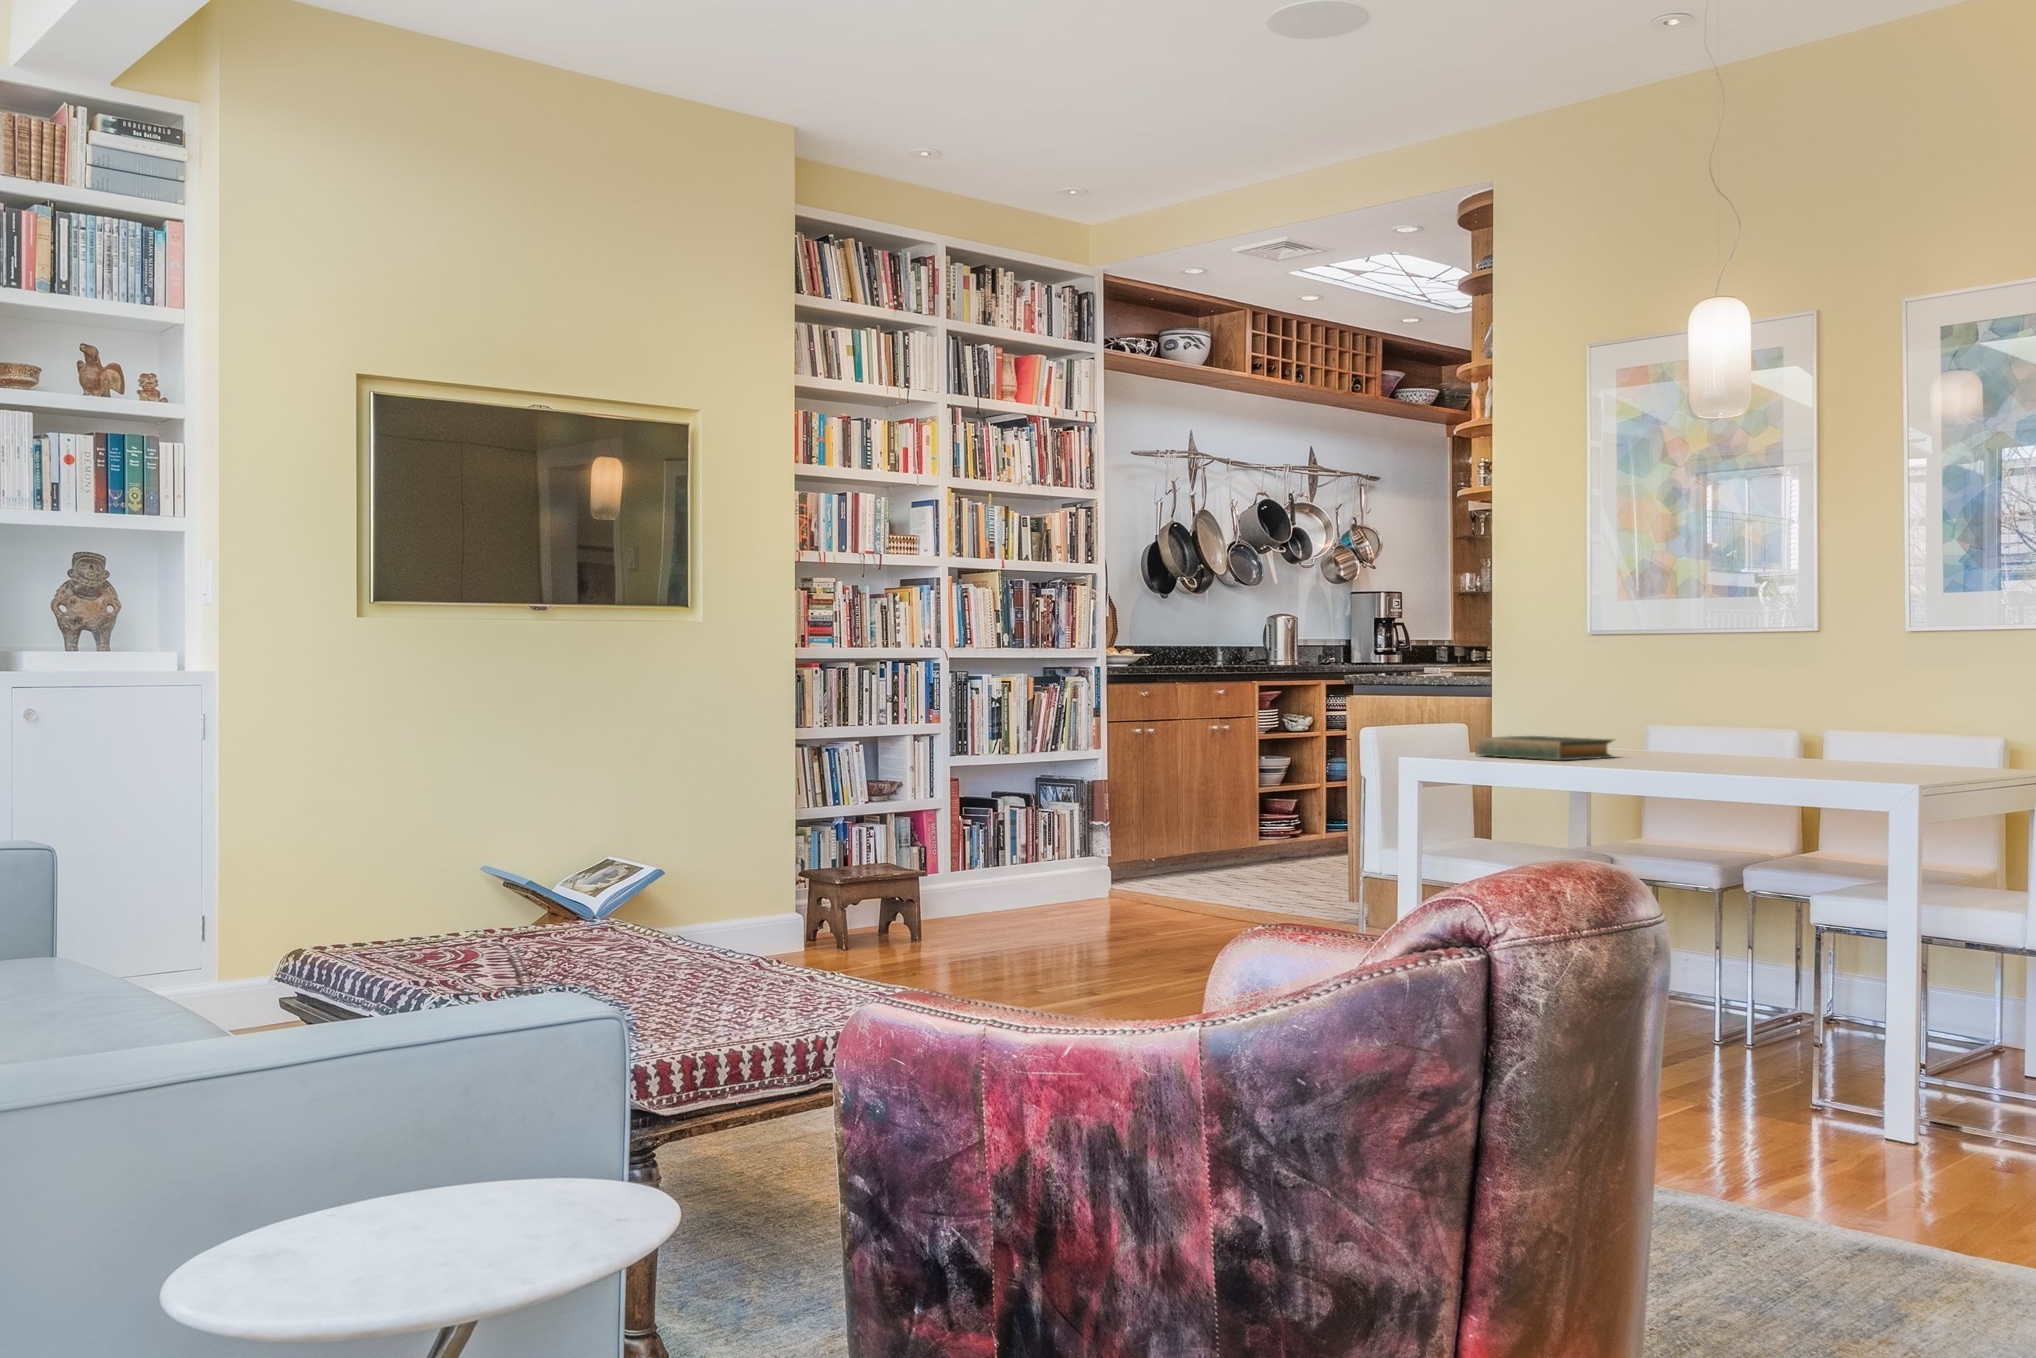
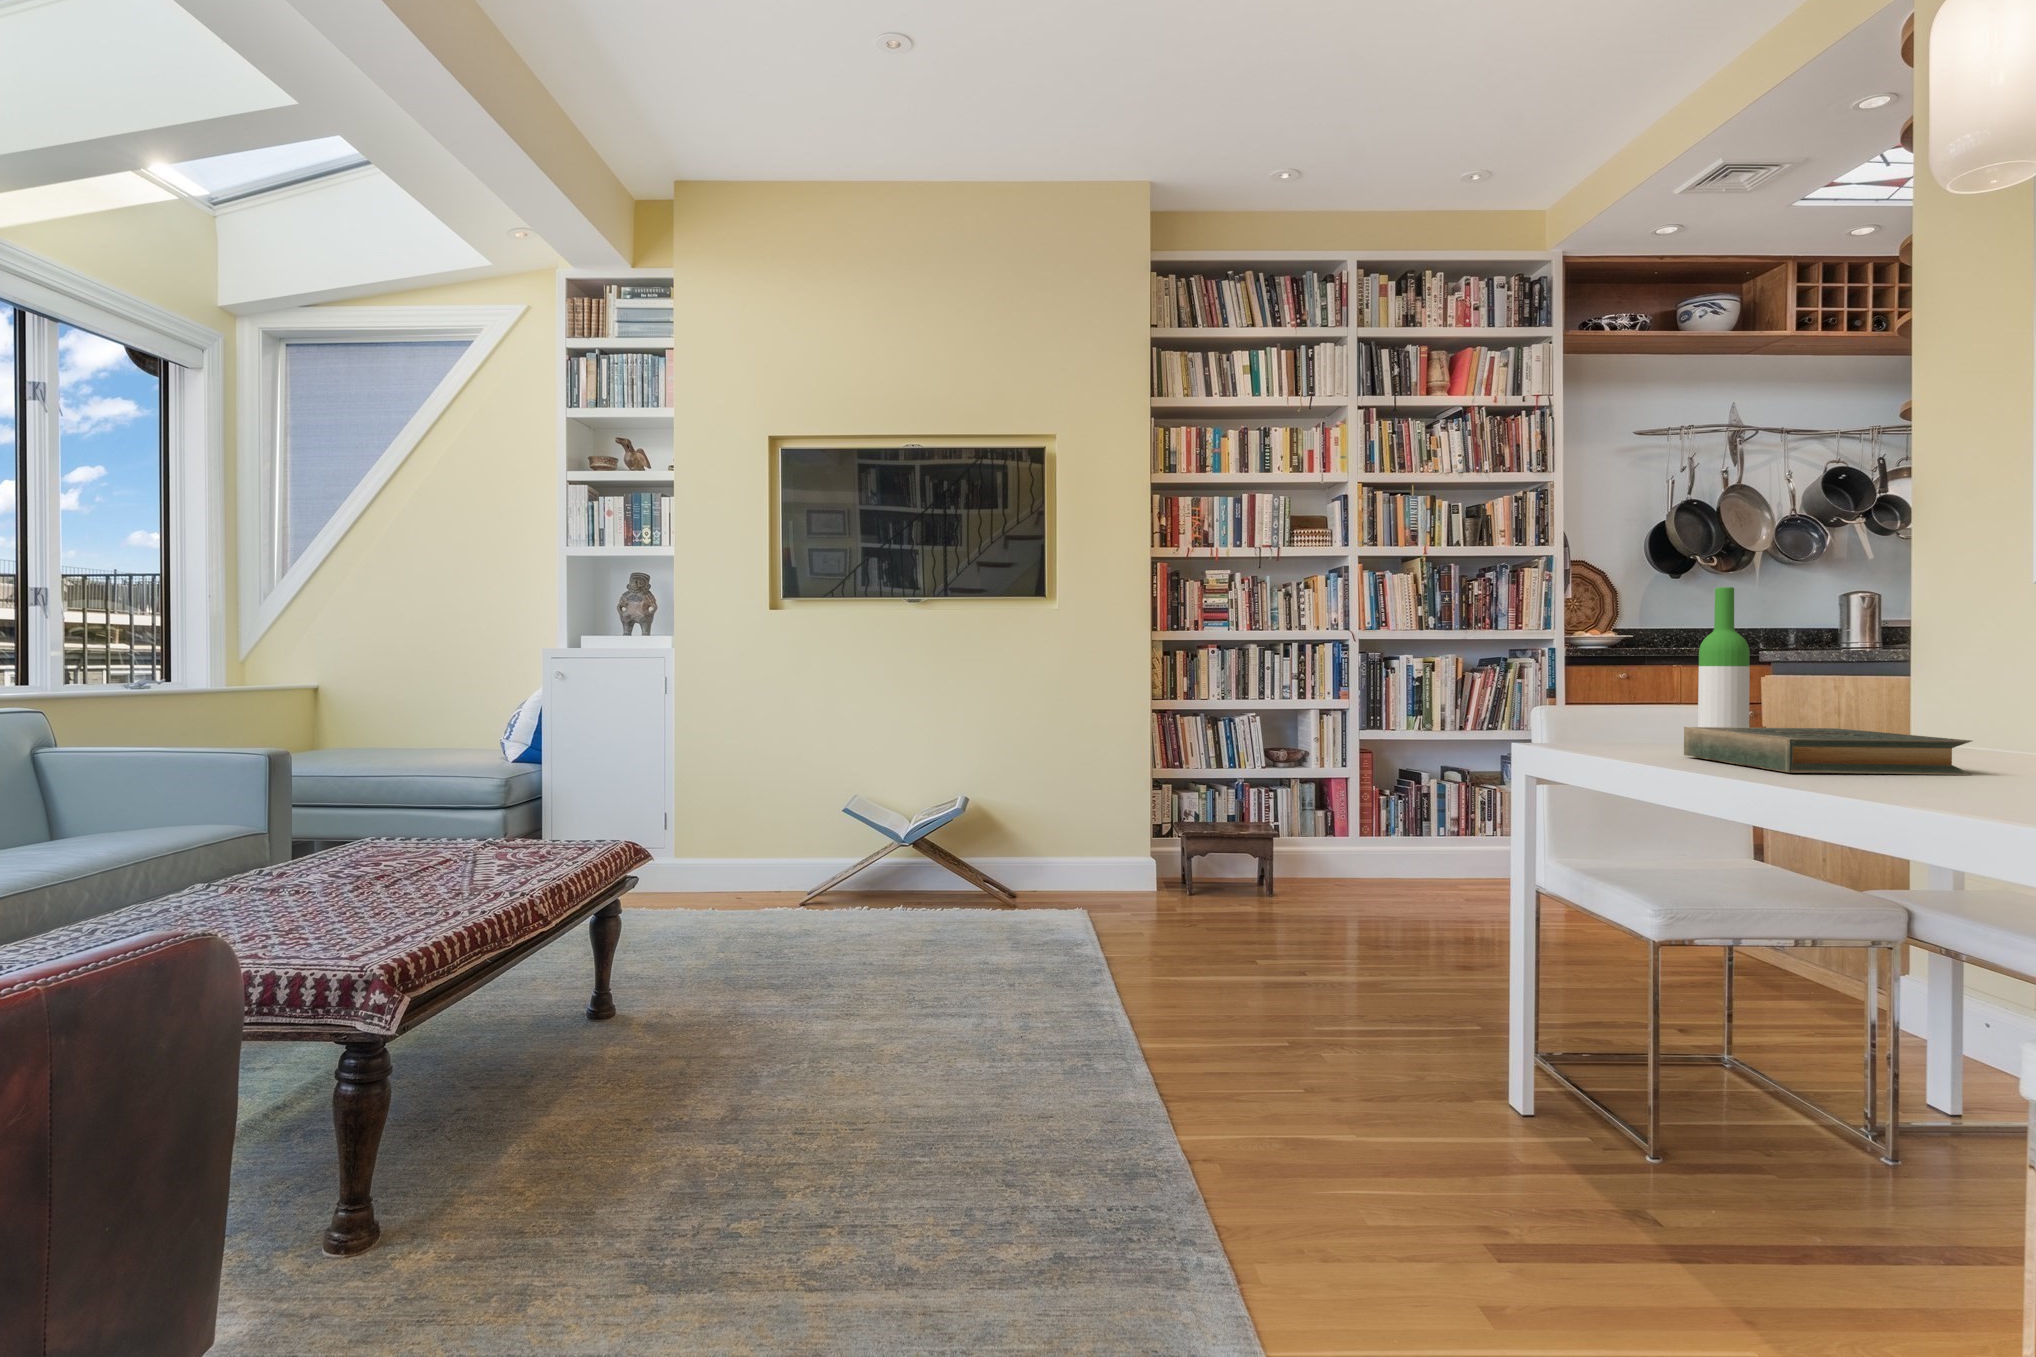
wine bottle: none [1455,647,1483,752] -> present [1698,587,1750,728]

